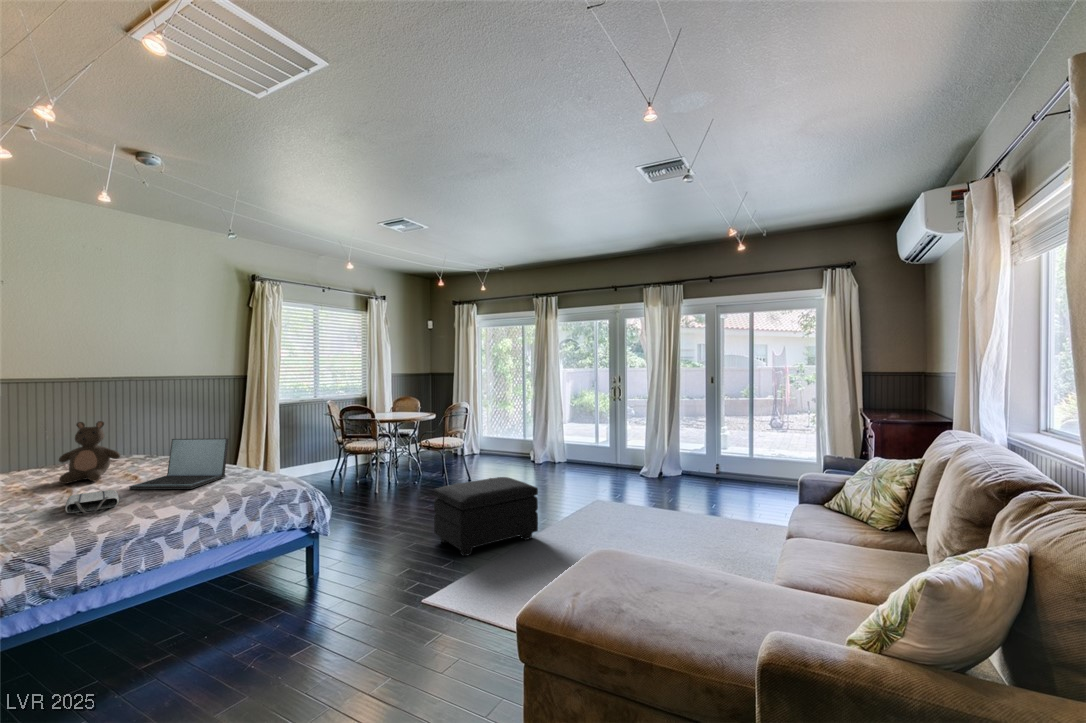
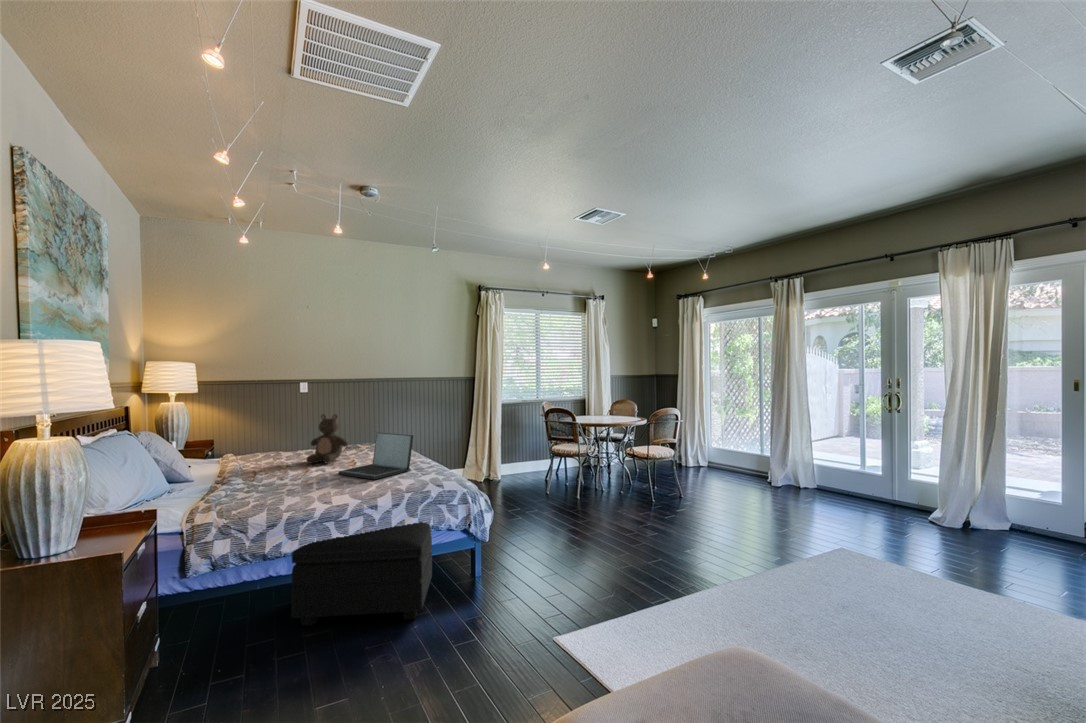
footstool: present [434,477,538,556] -> present [292,522,432,626]
tote bag: present [65,490,119,515] -> none [279,474,323,494]

